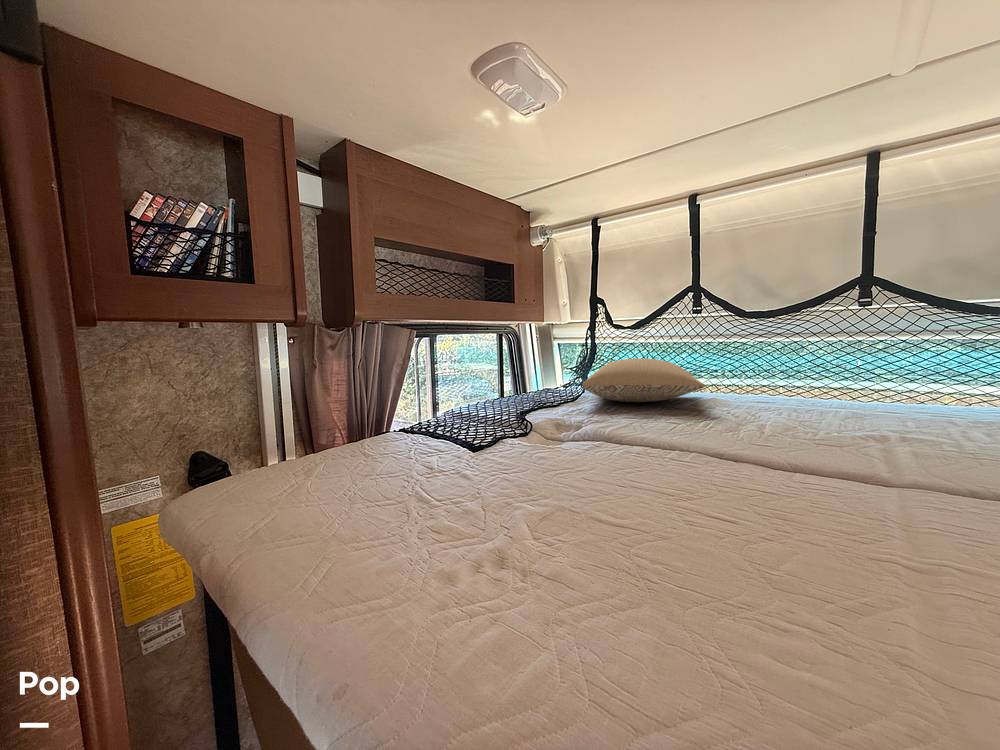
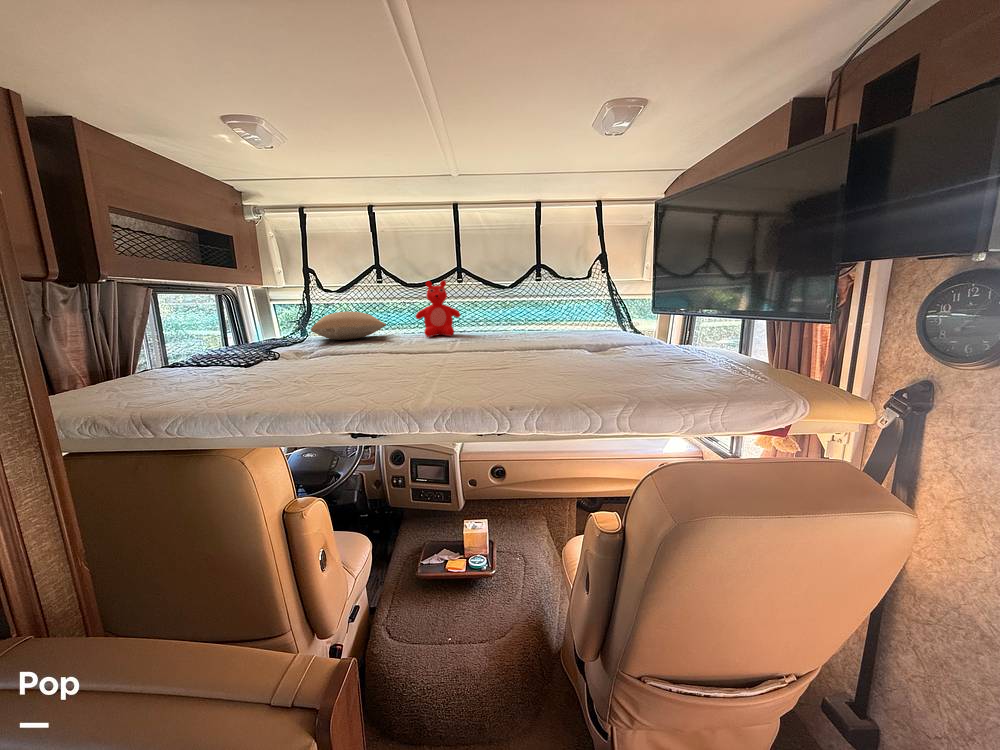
teddy bear: none [764,302,880,419] -> present [416,281,460,337]

